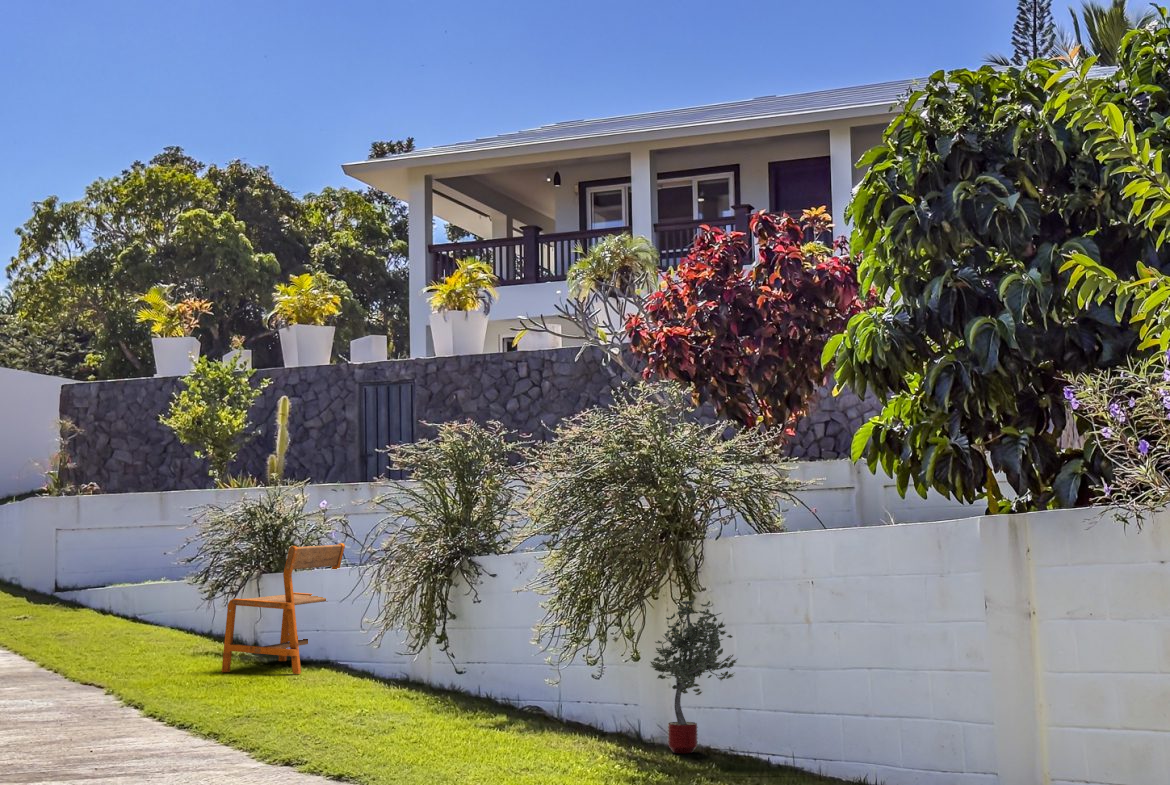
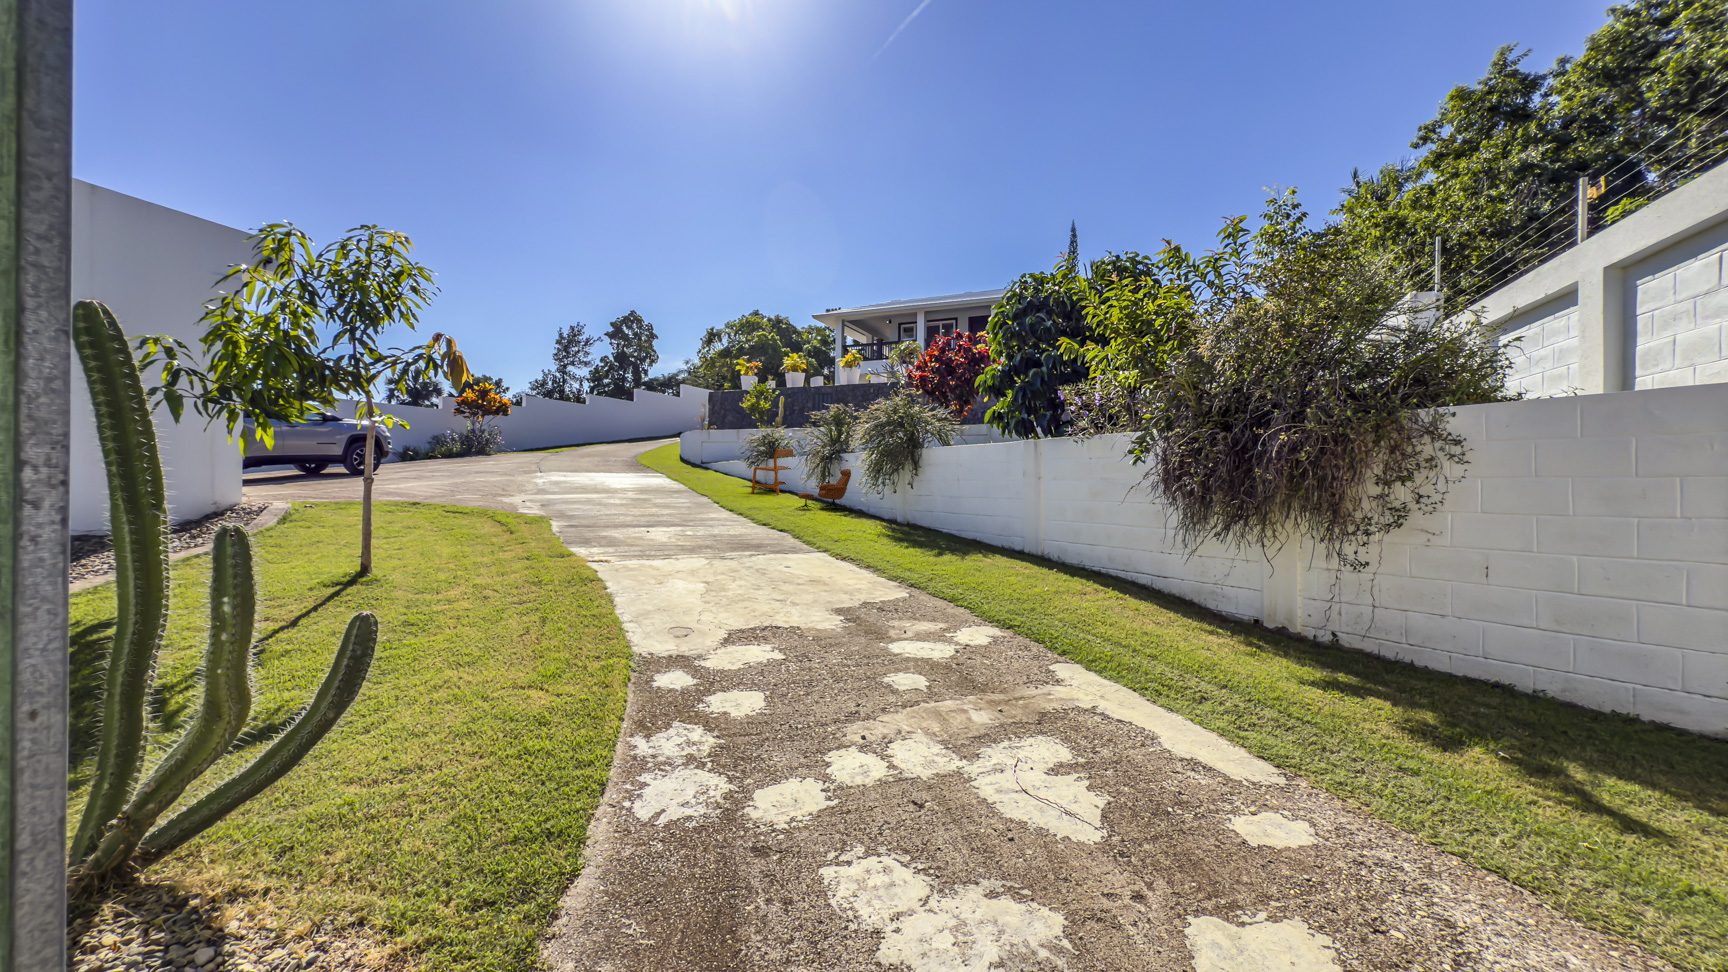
lounge chair: none [361,597,508,713] -> present [796,469,851,509]
potted tree: present [651,600,737,753] -> none [899,471,932,529]

